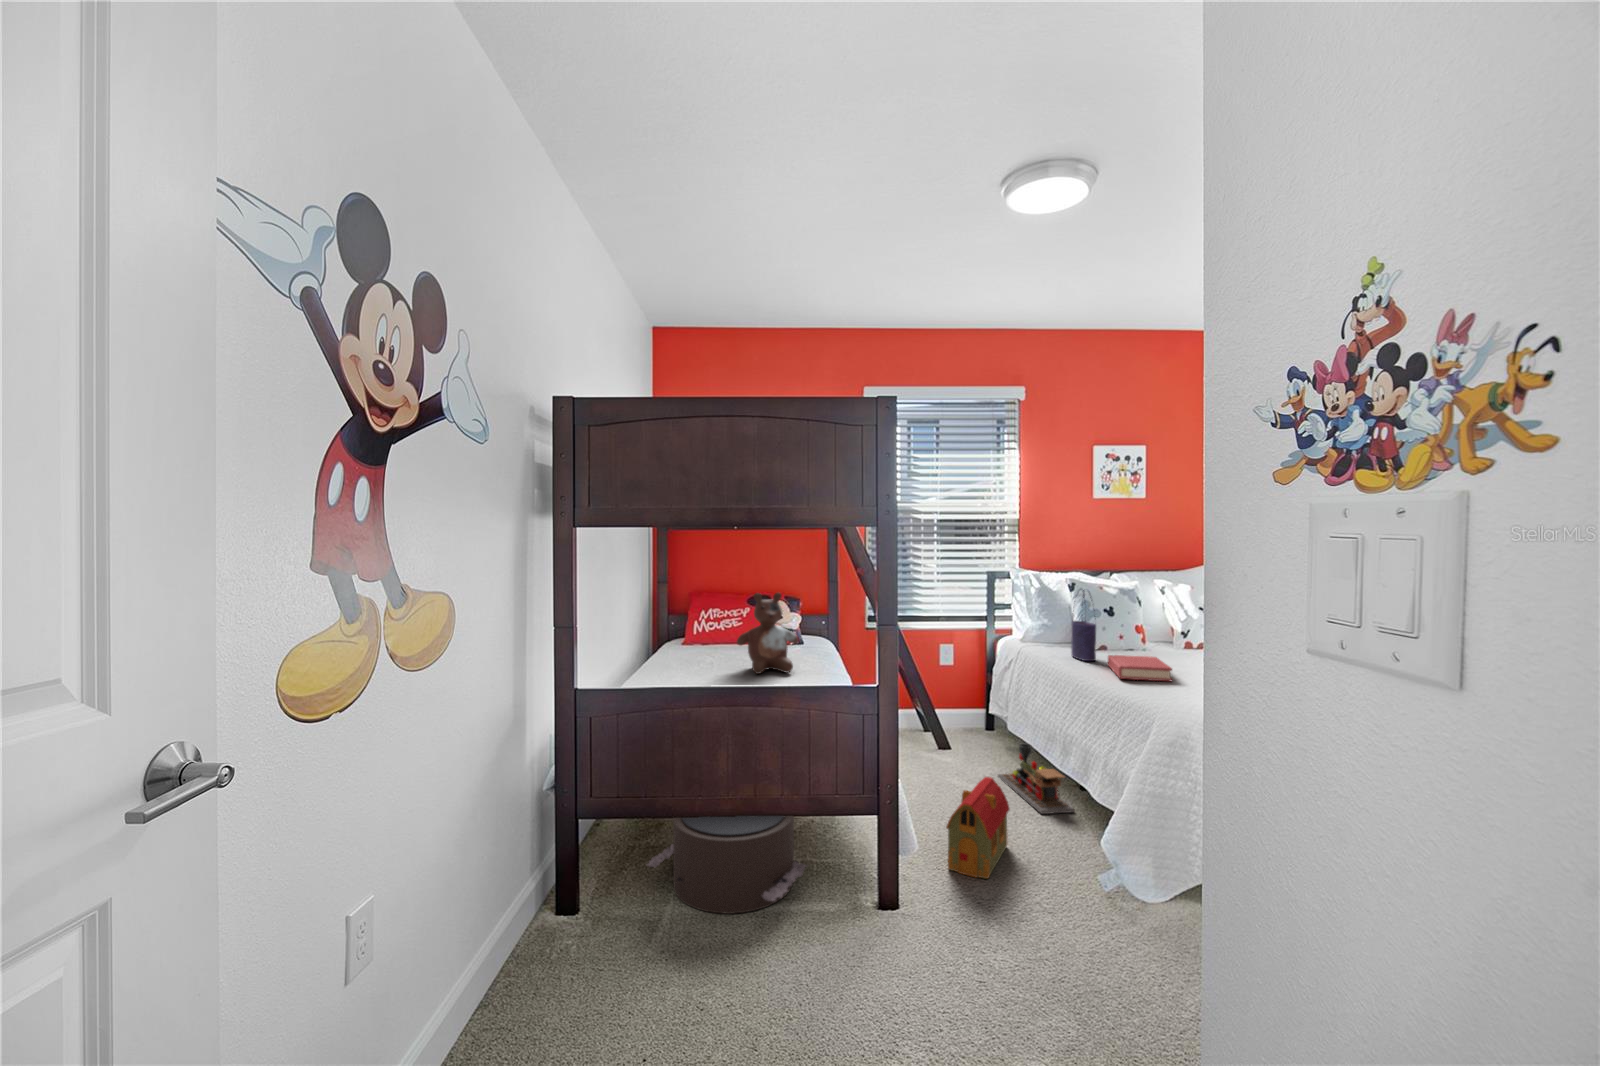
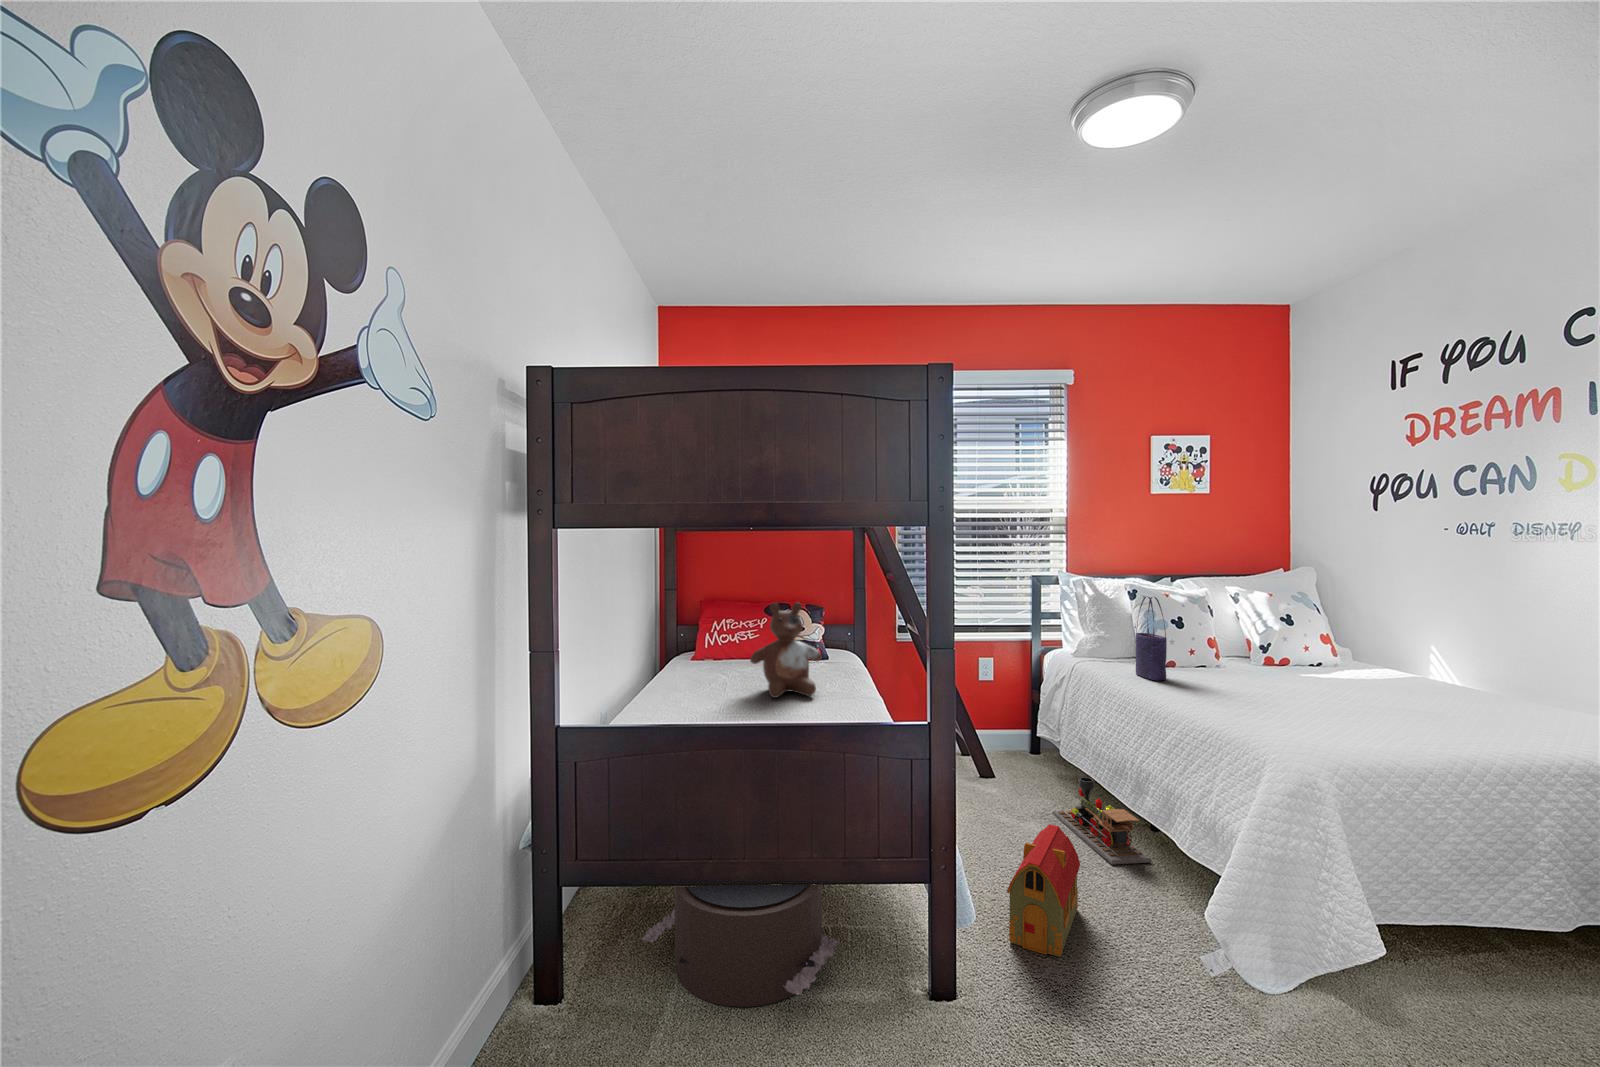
hardback book: present [1108,655,1172,681] -> none [1182,674,1267,707]

